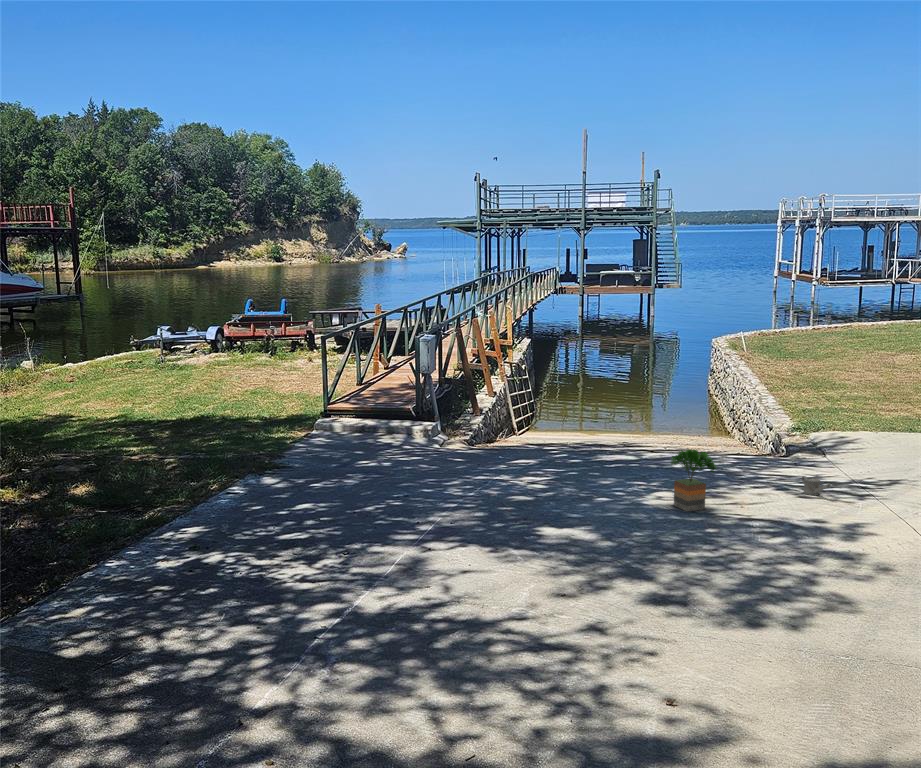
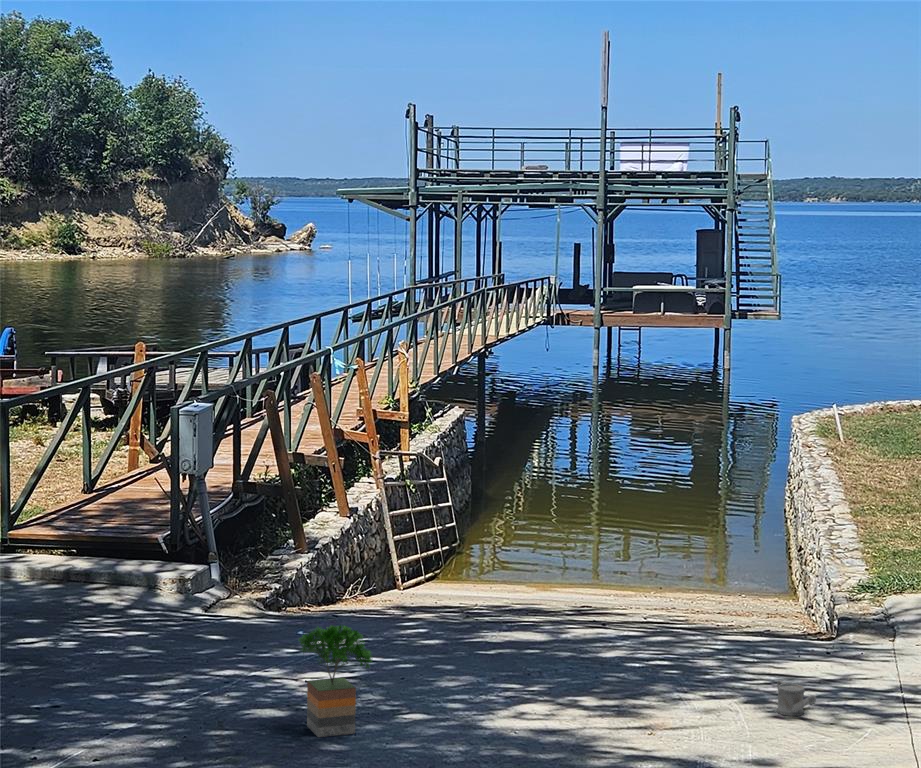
potted tree: present [671,449,716,512] -> present [299,625,372,737]

